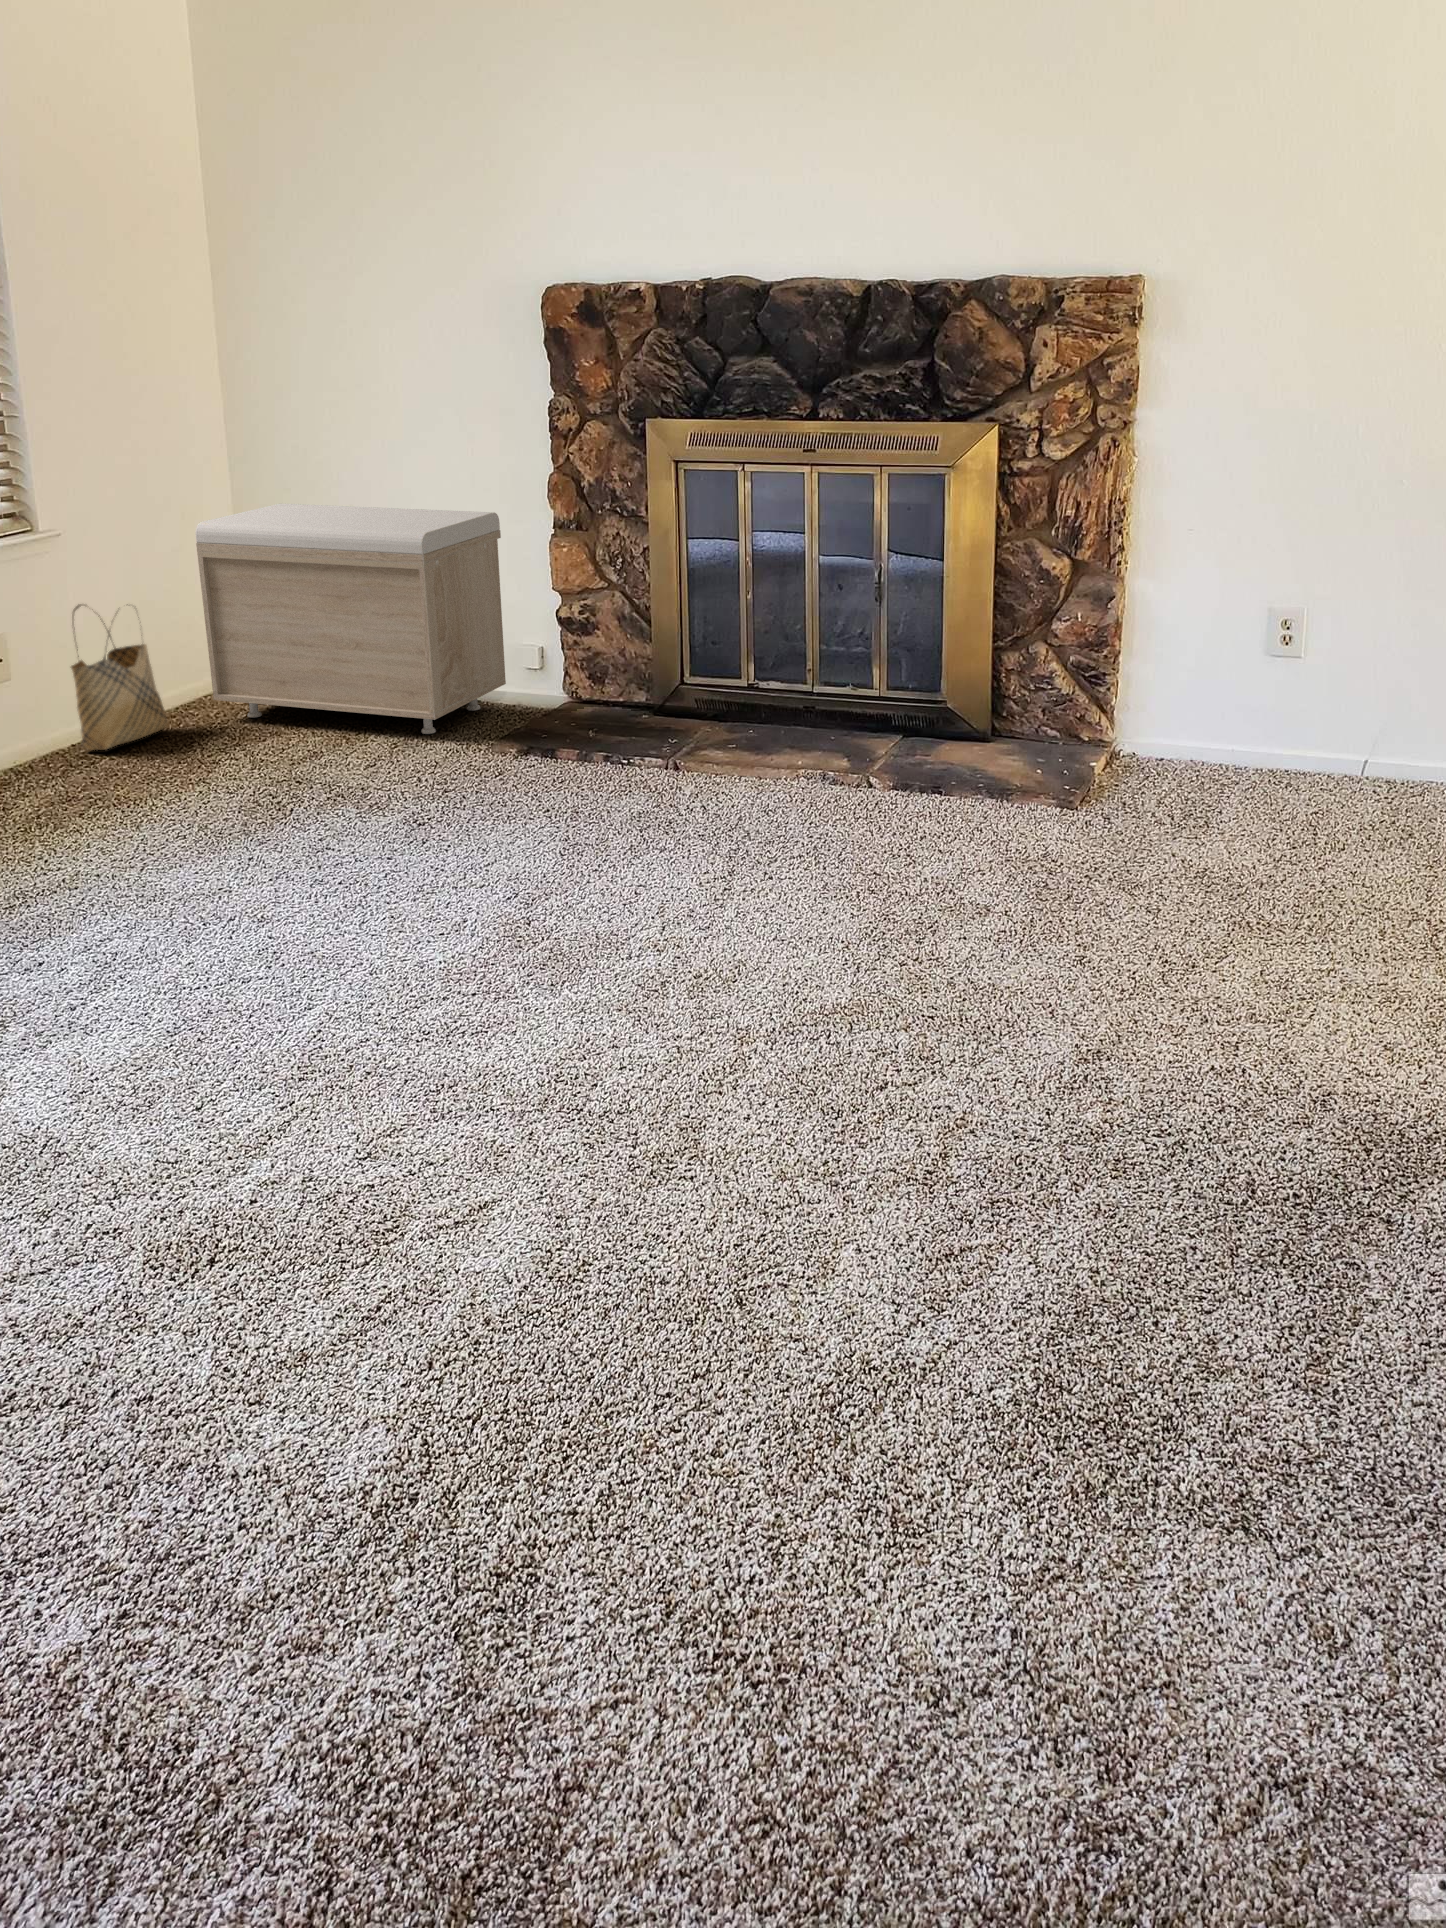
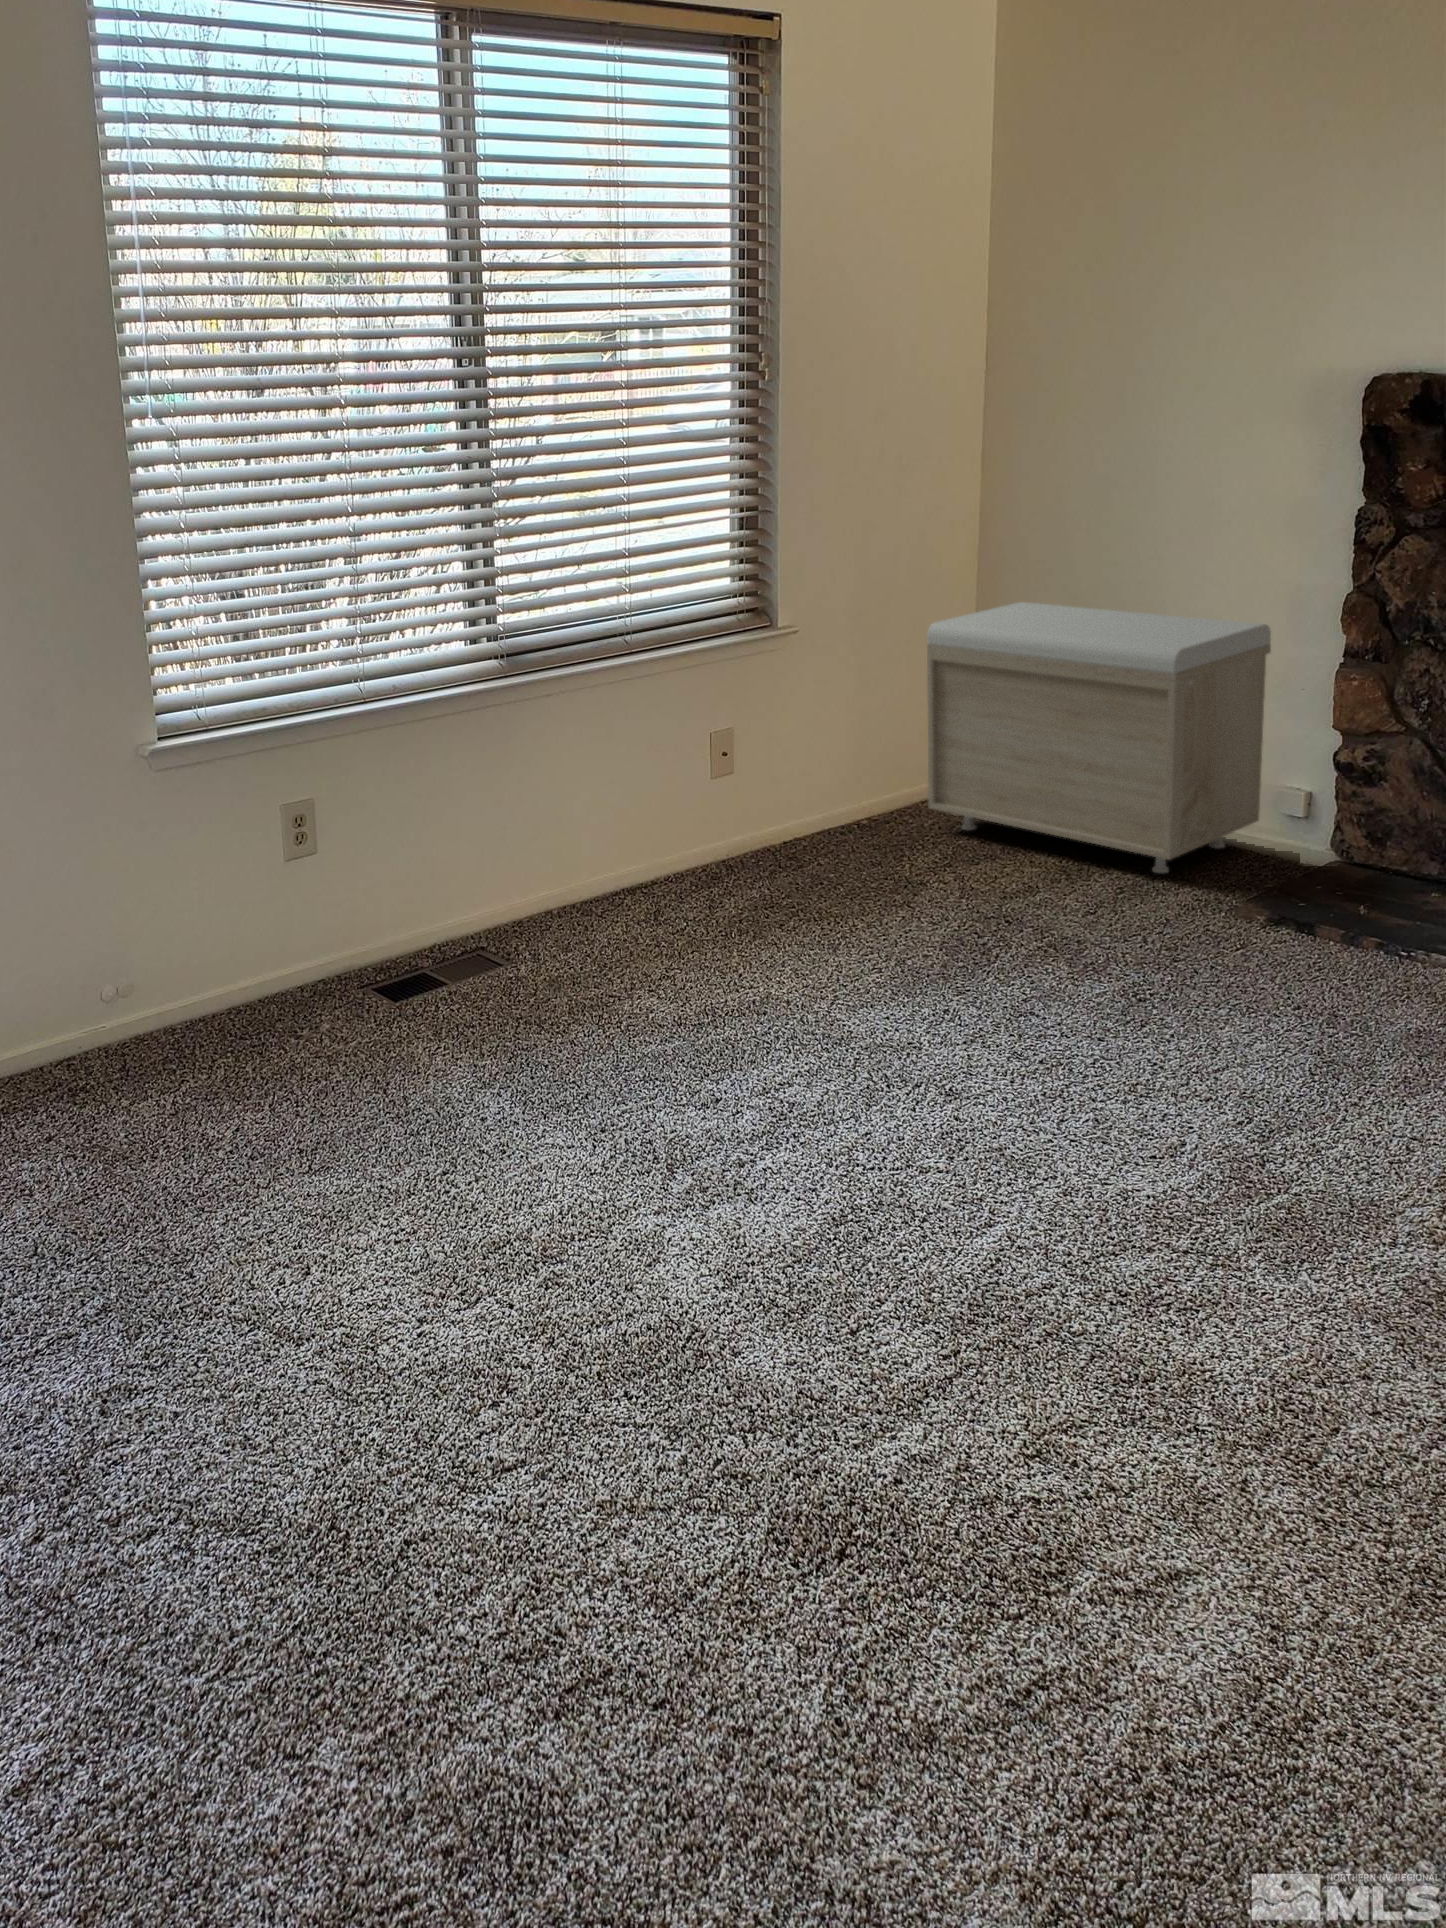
woven basket: present [71,604,168,750] -> none [790,702,879,853]

